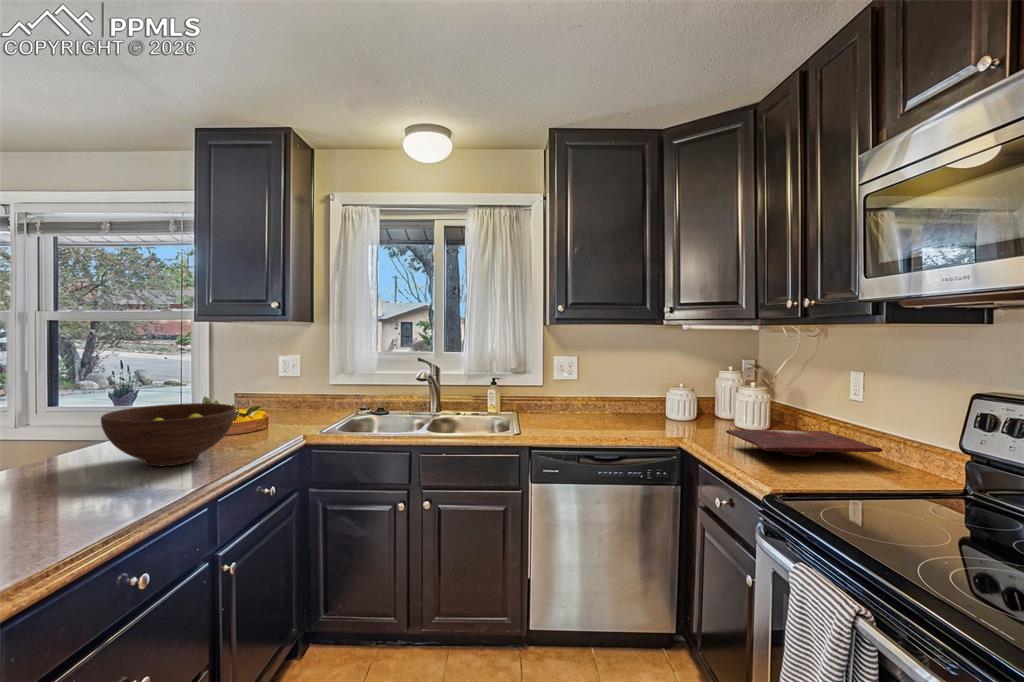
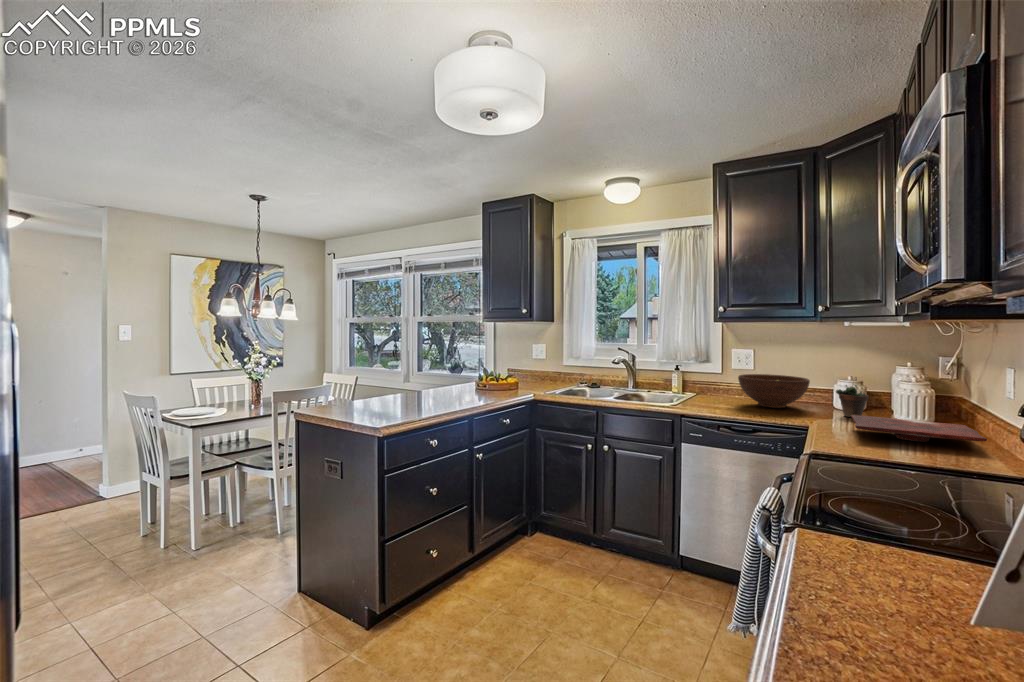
succulent plant: none [685,384,717,429] -> present [836,377,868,417]
fruit bowl: present [101,403,236,466] -> present [738,374,810,408]

